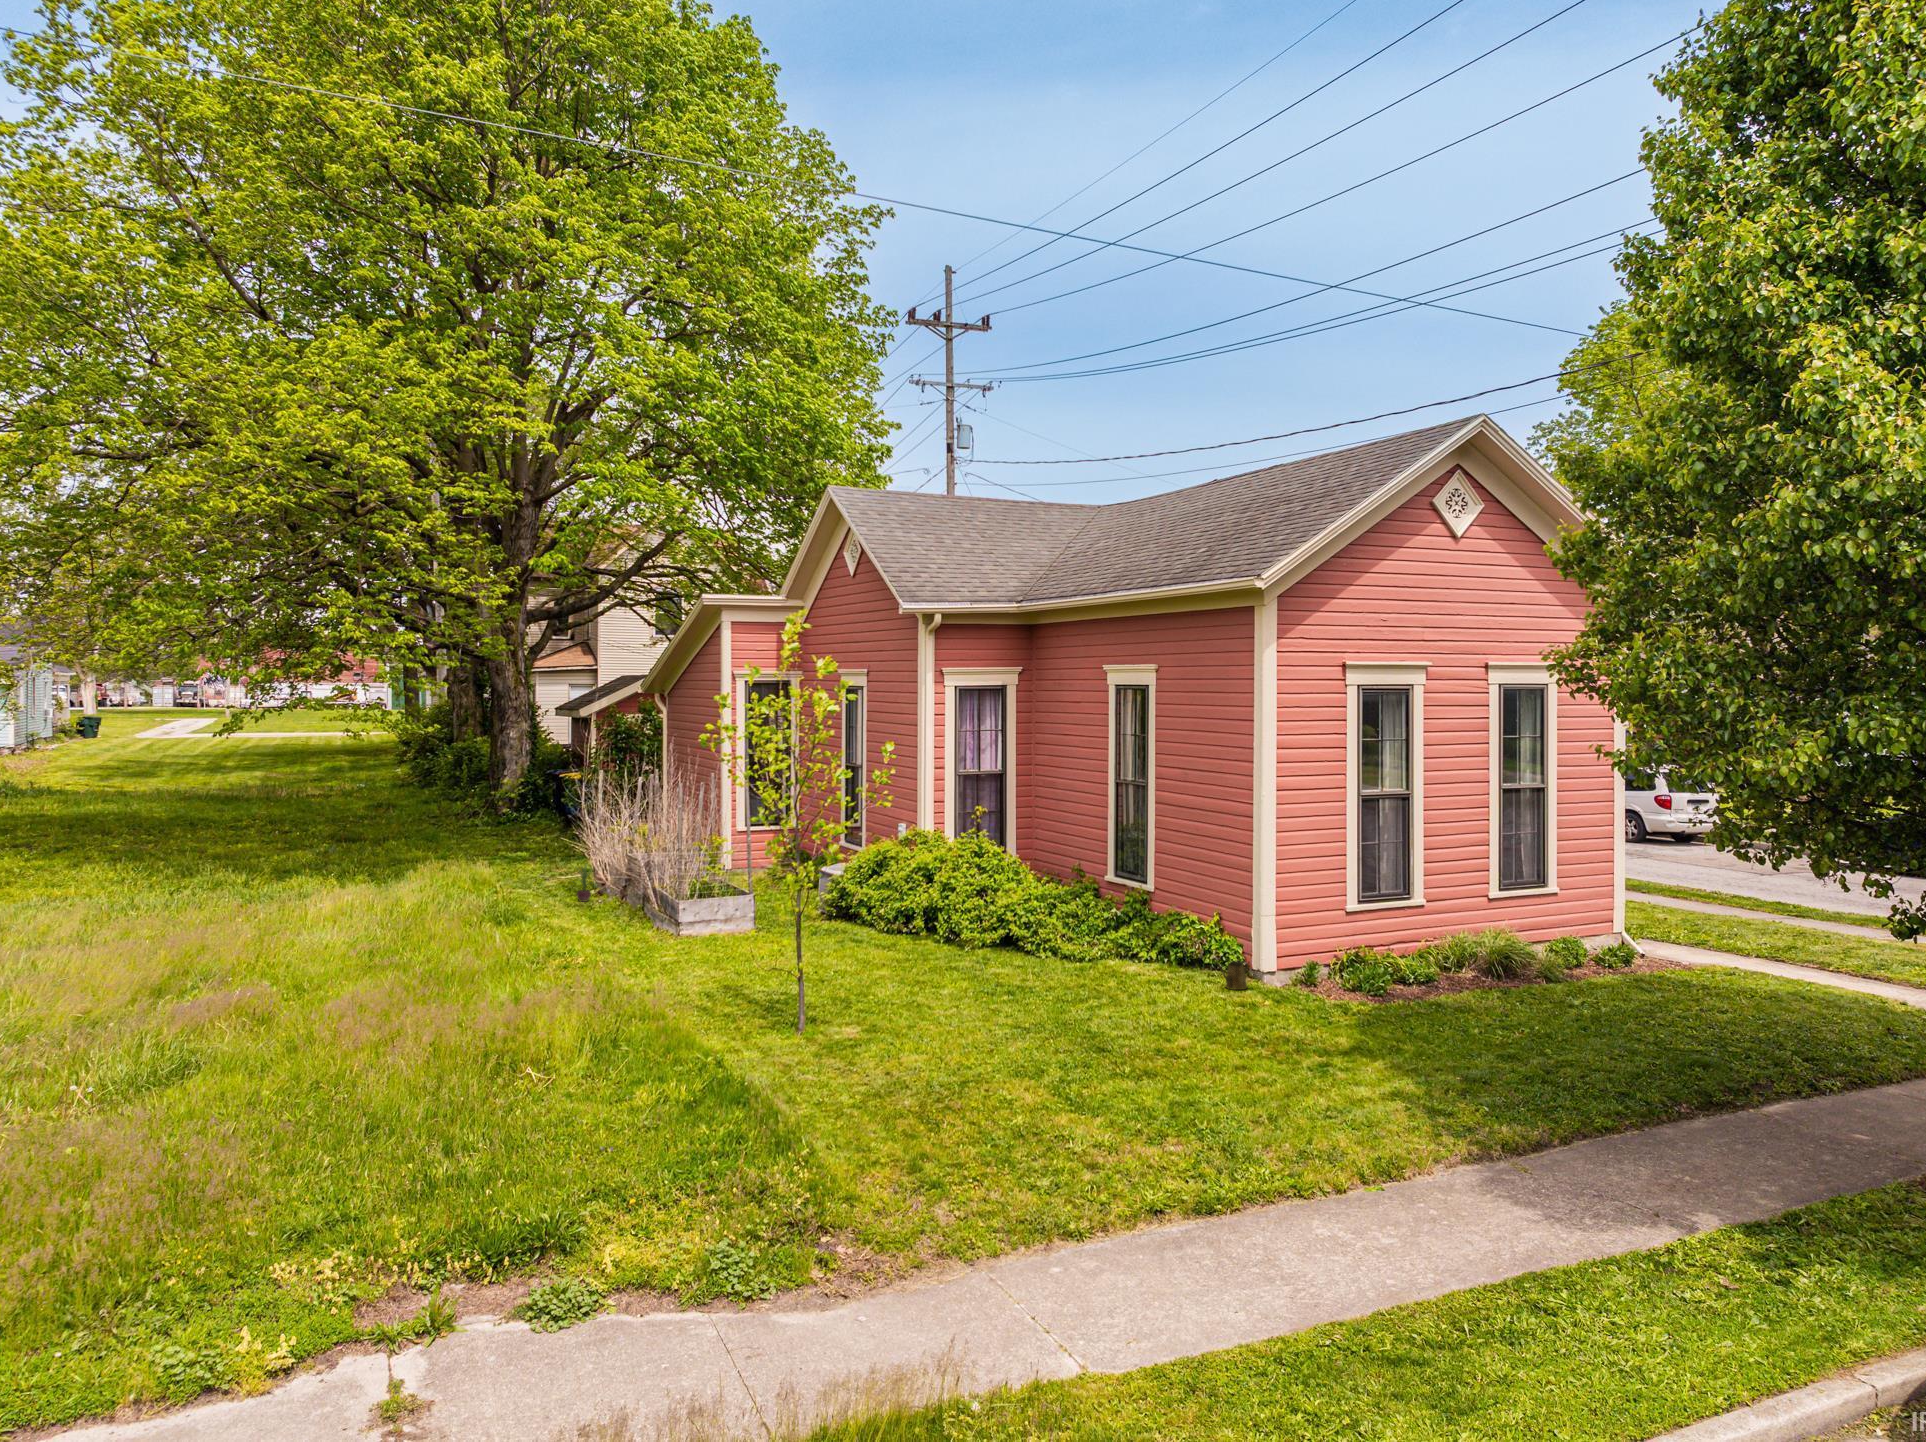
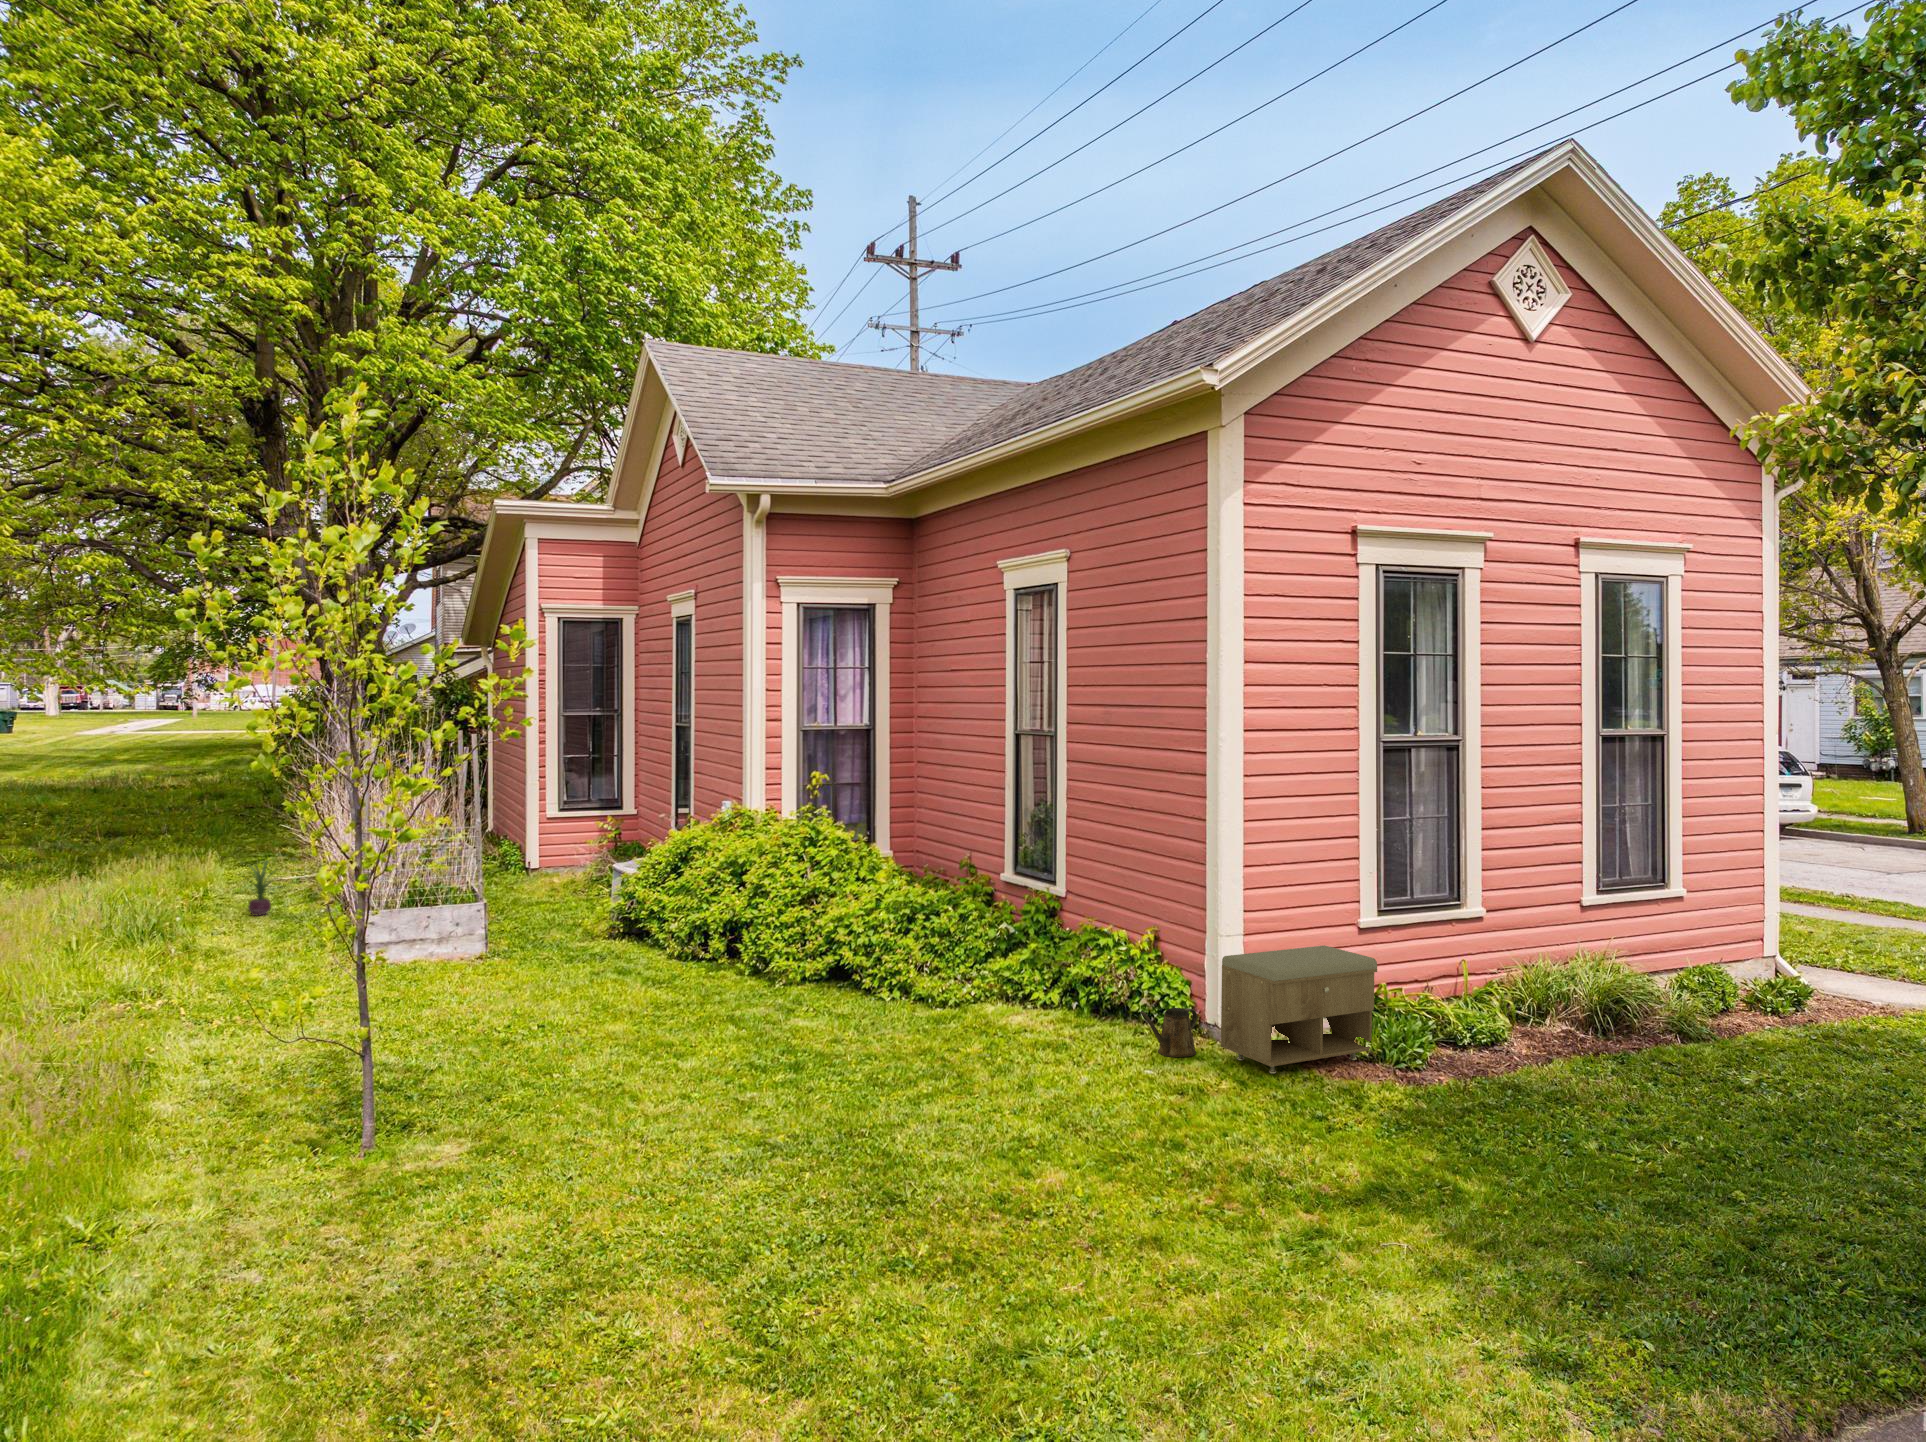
storage bench: none [1263,923,1358,999] -> present [1221,945,1377,1074]

